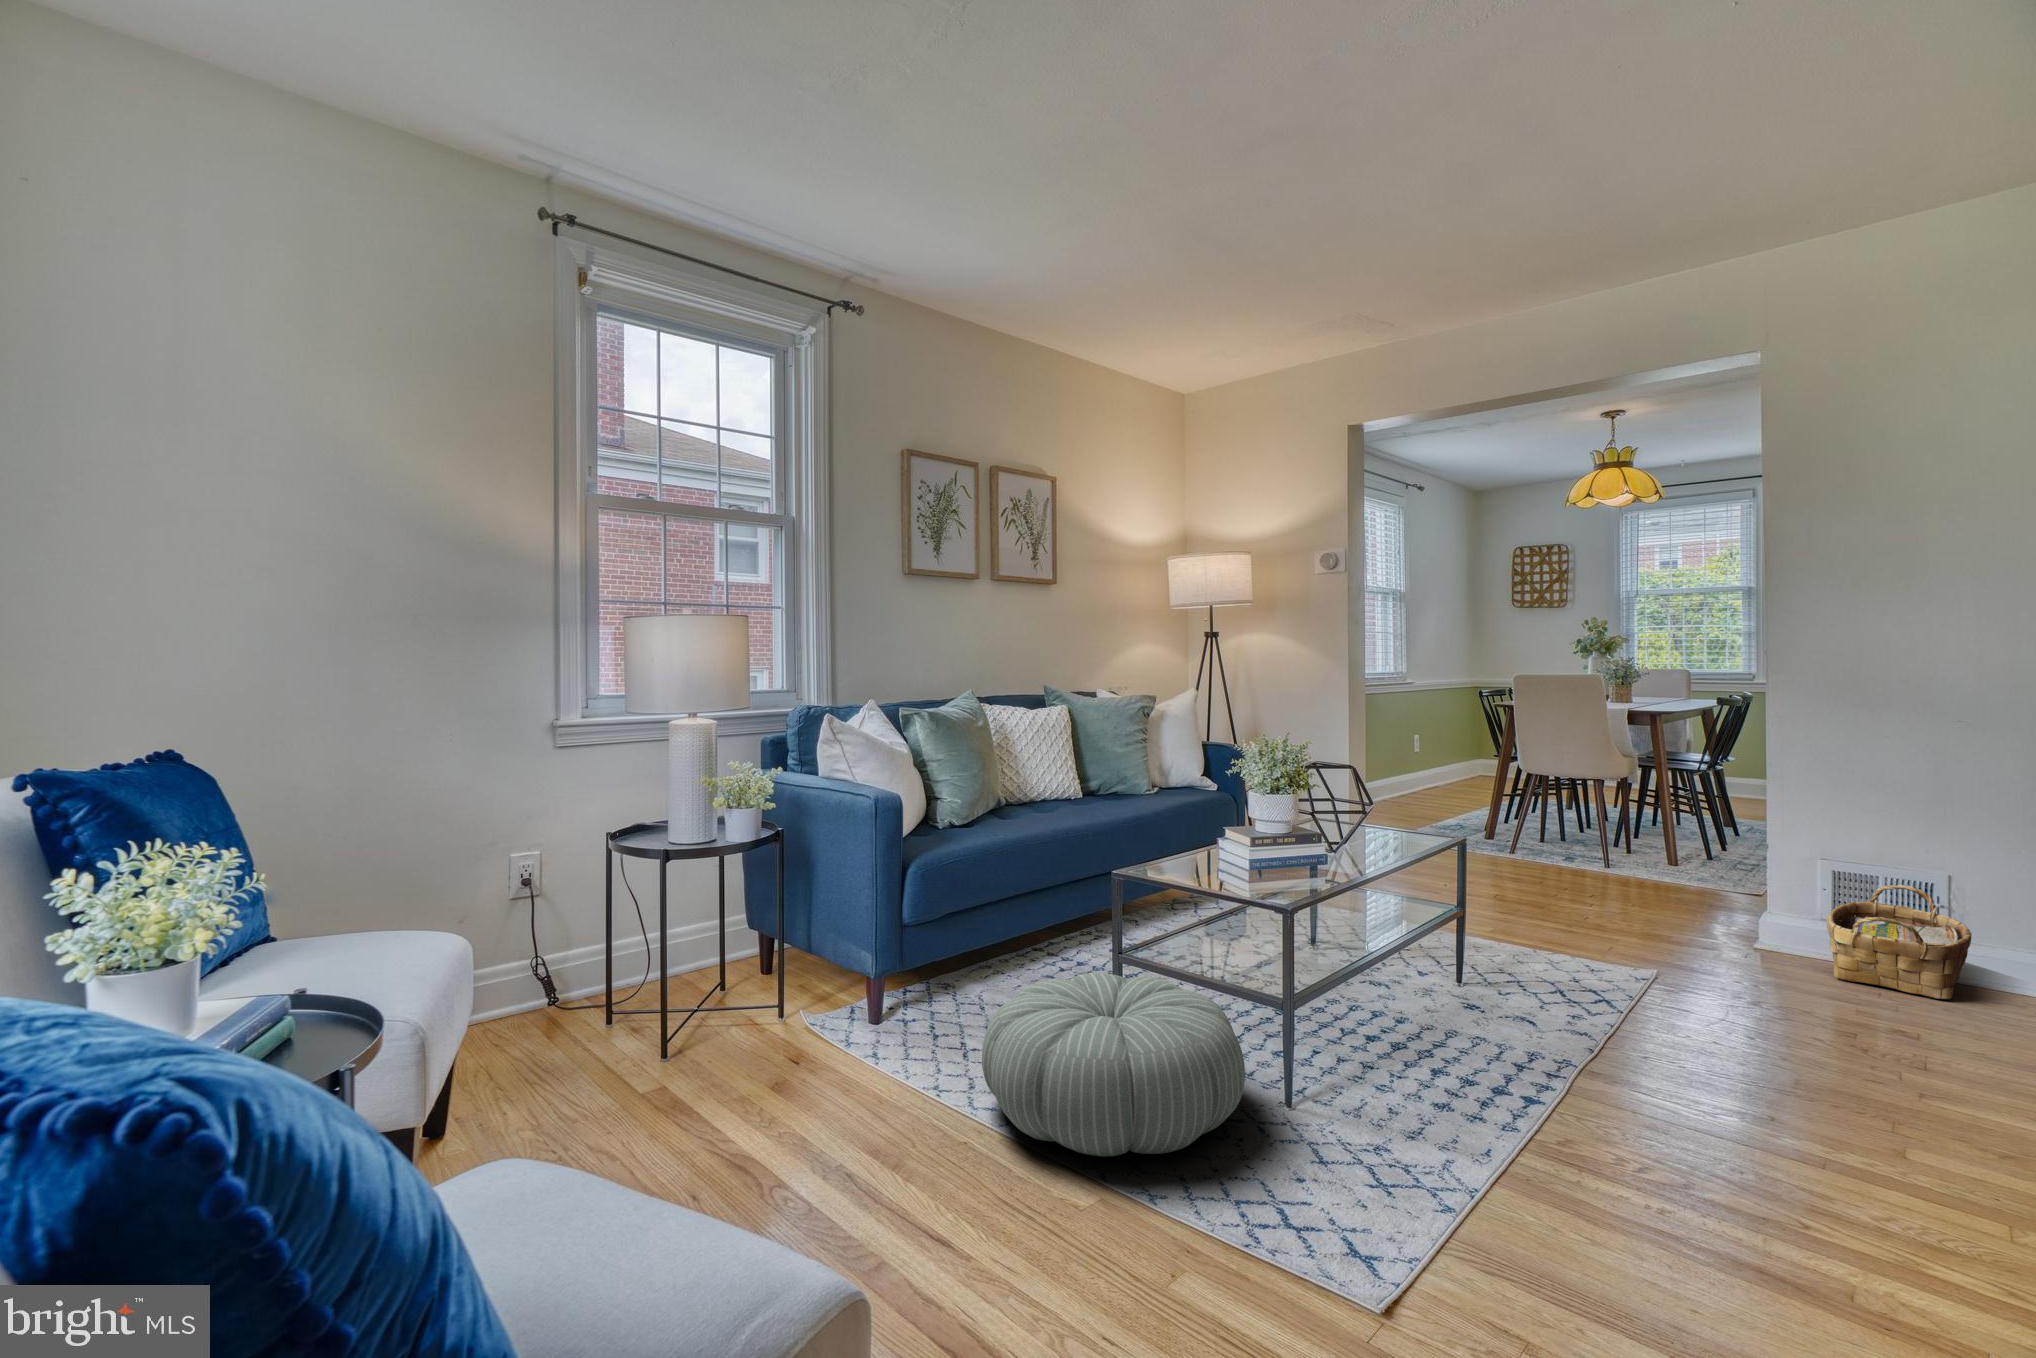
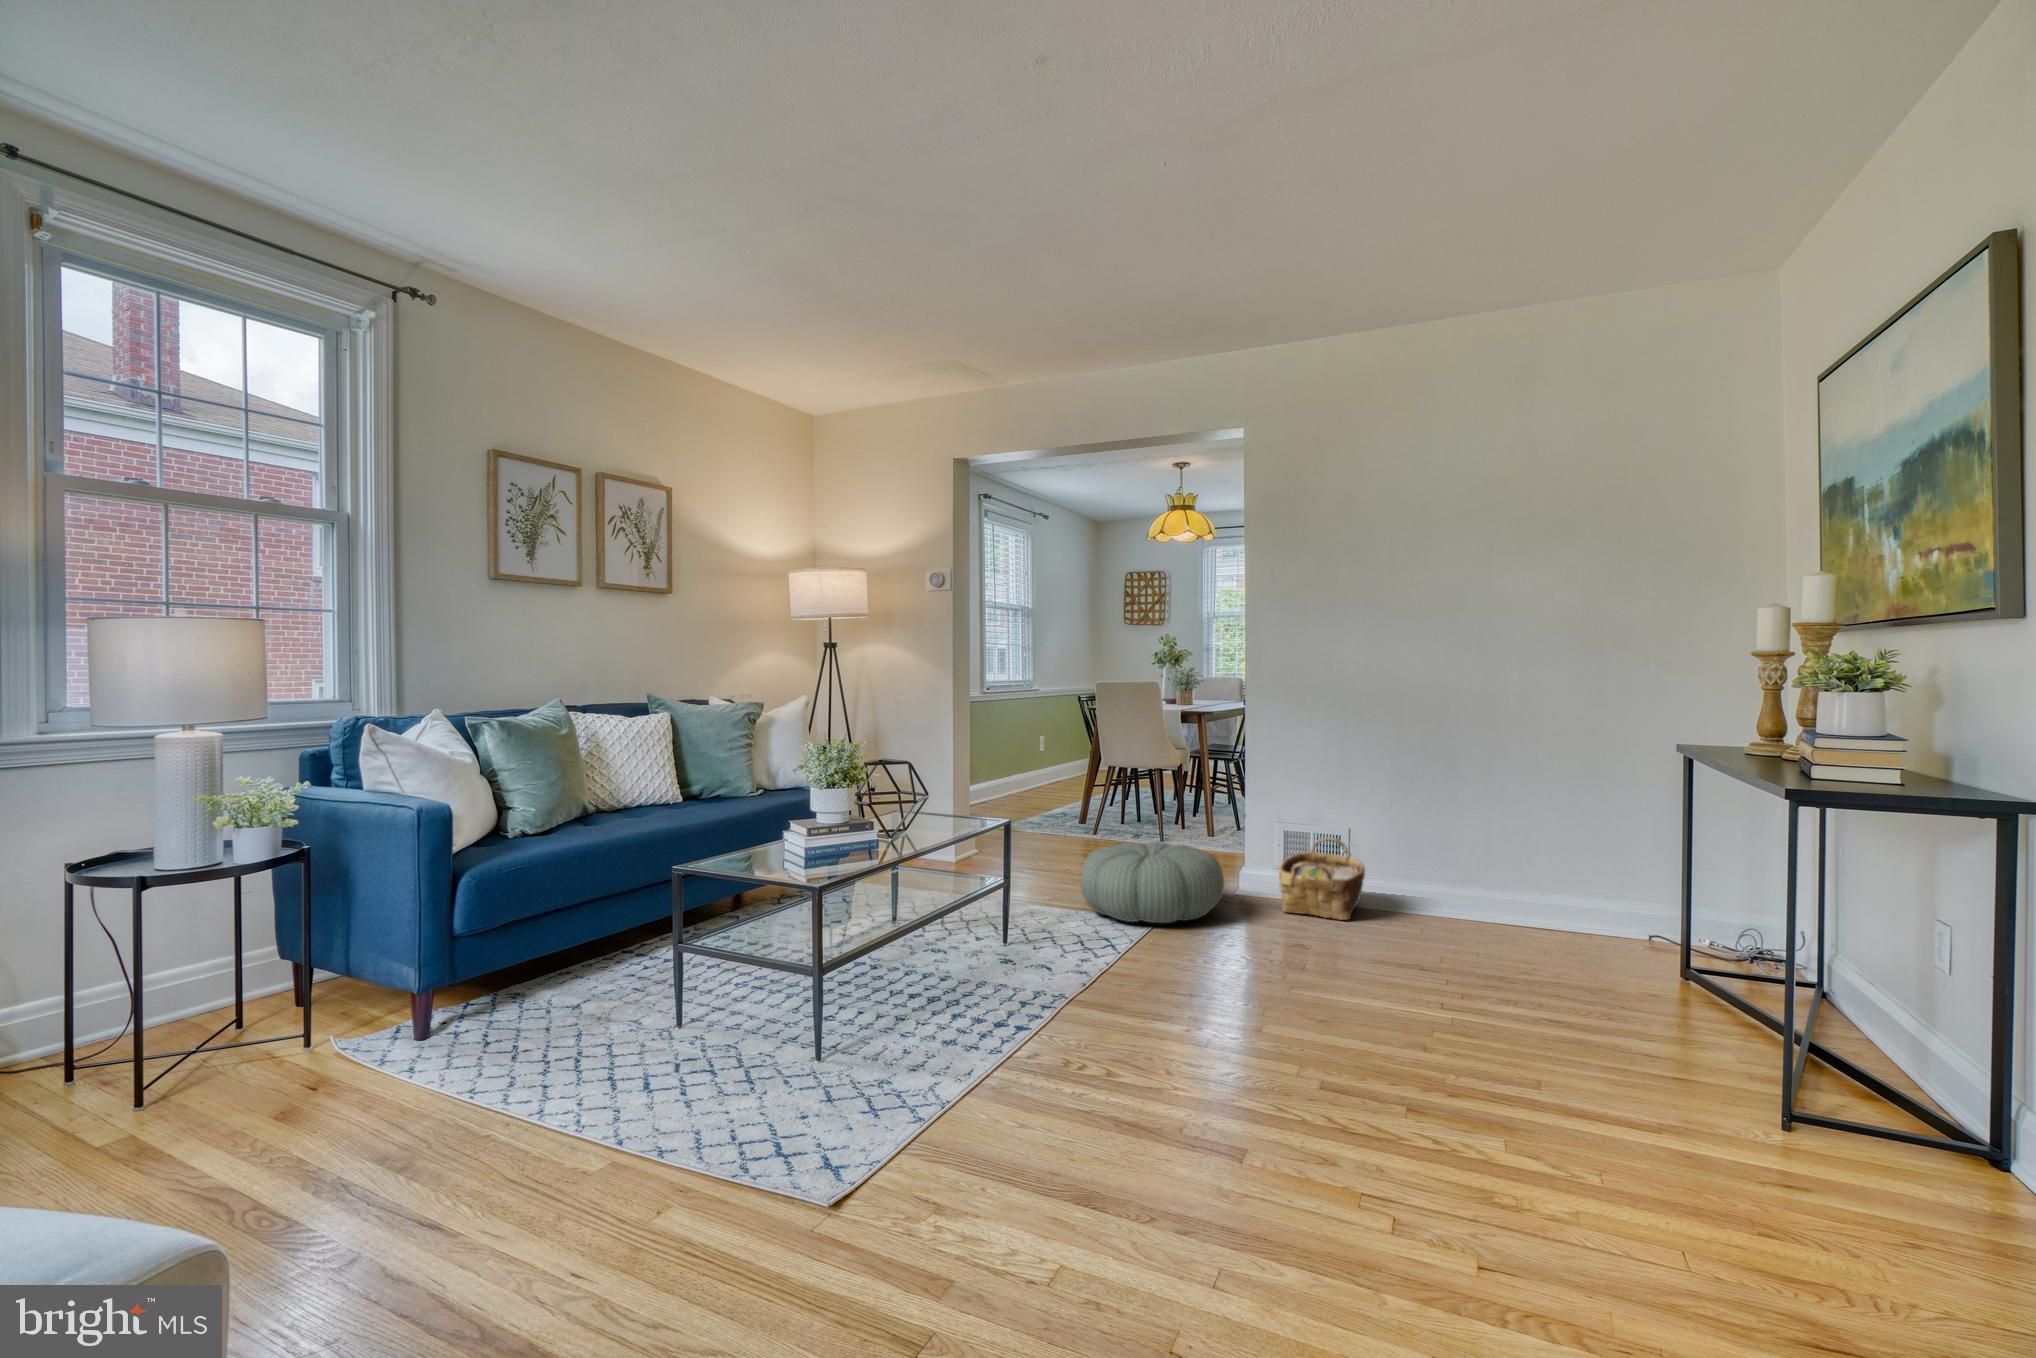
pouf: present [982,973,1245,1157] -> present [1081,842,1224,923]

